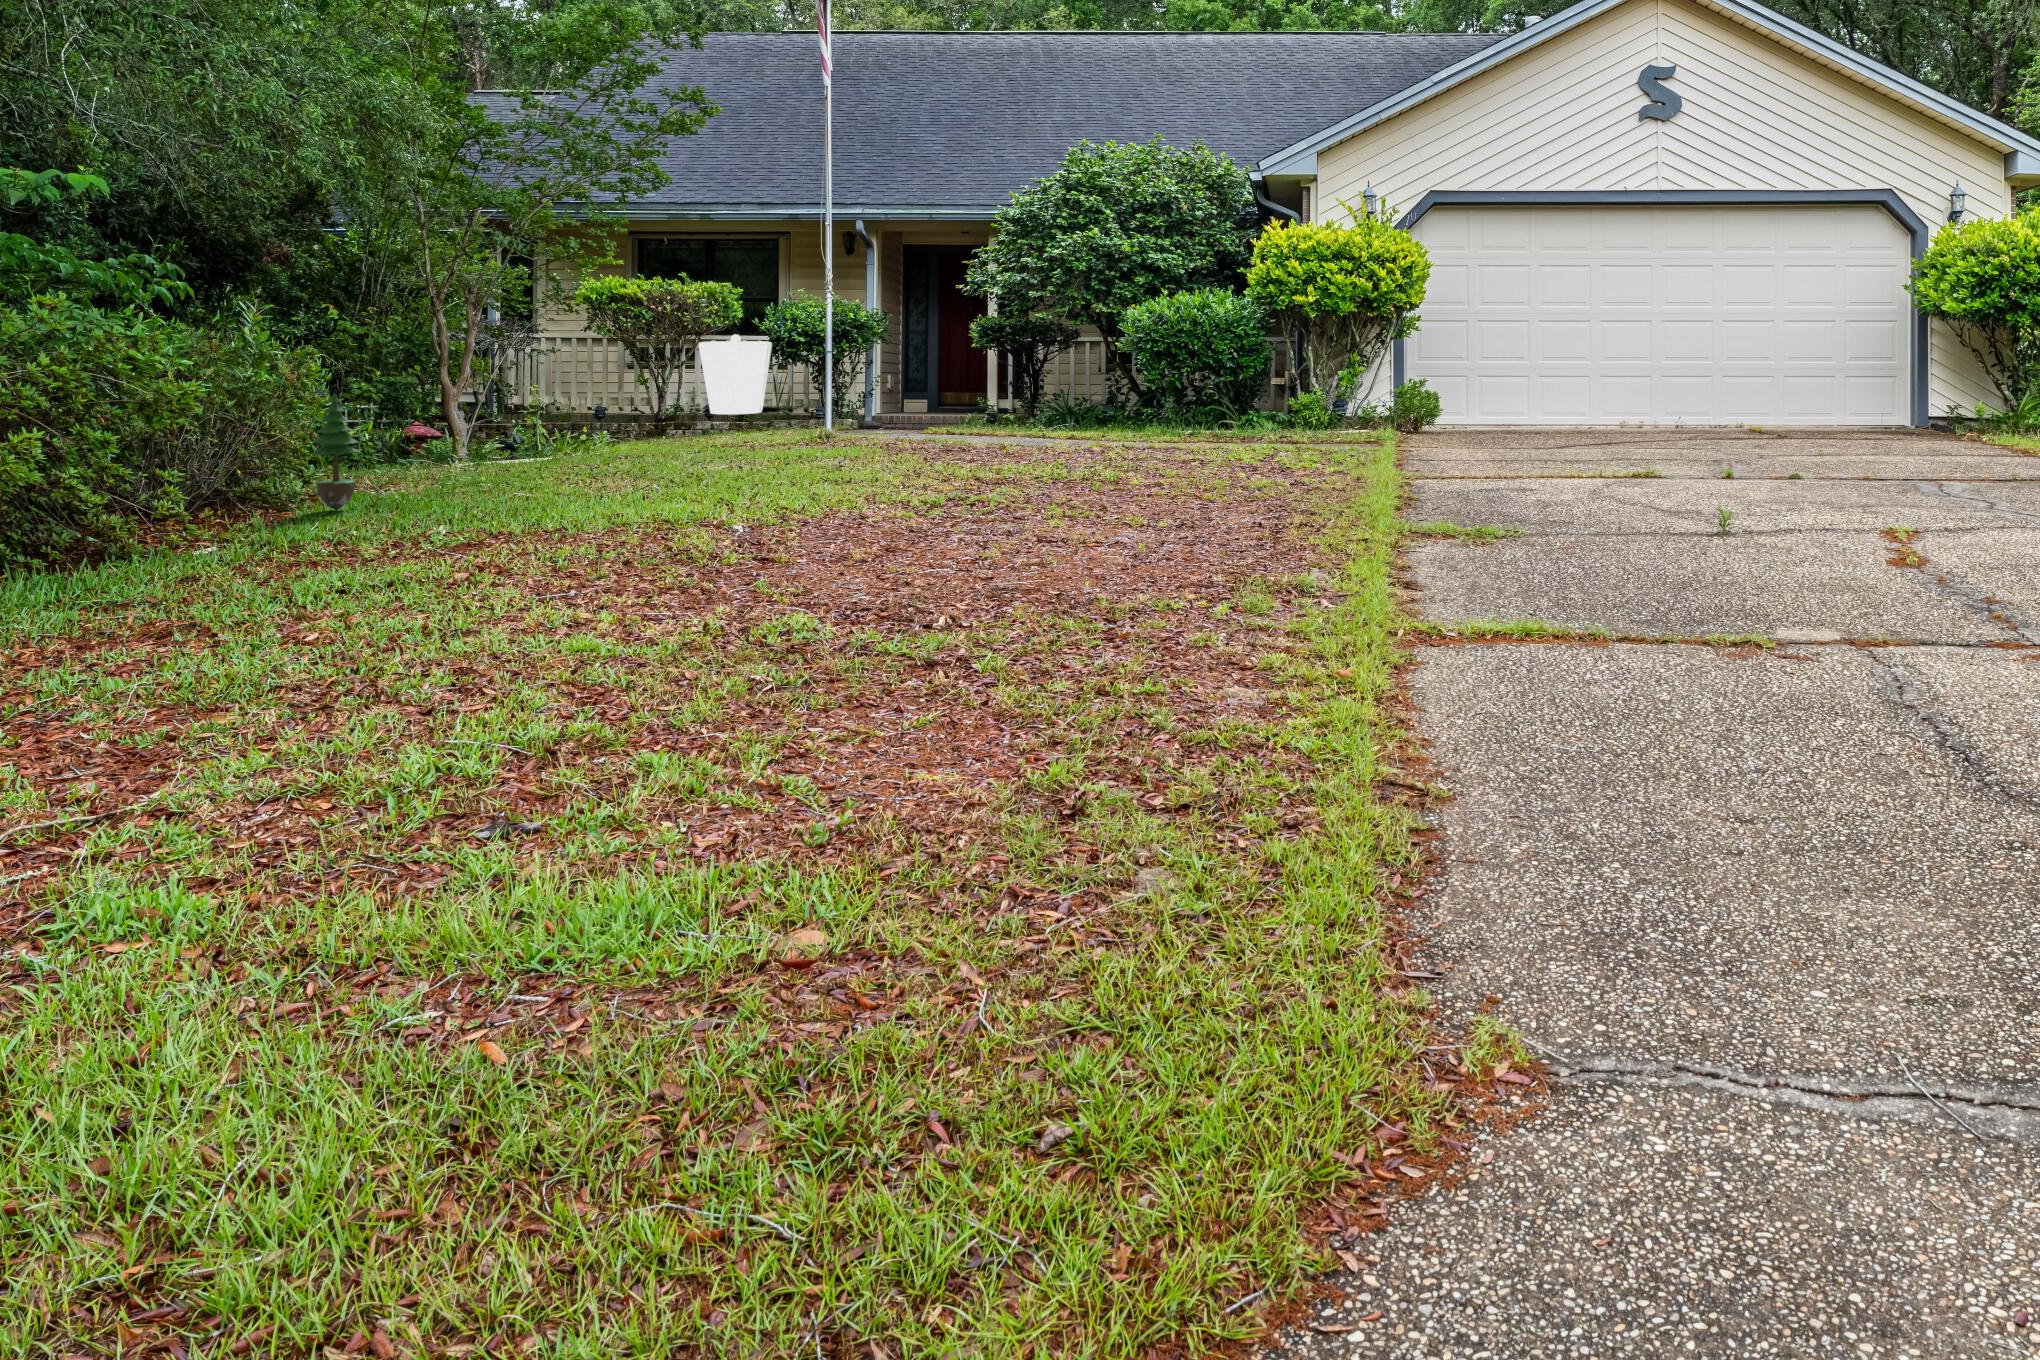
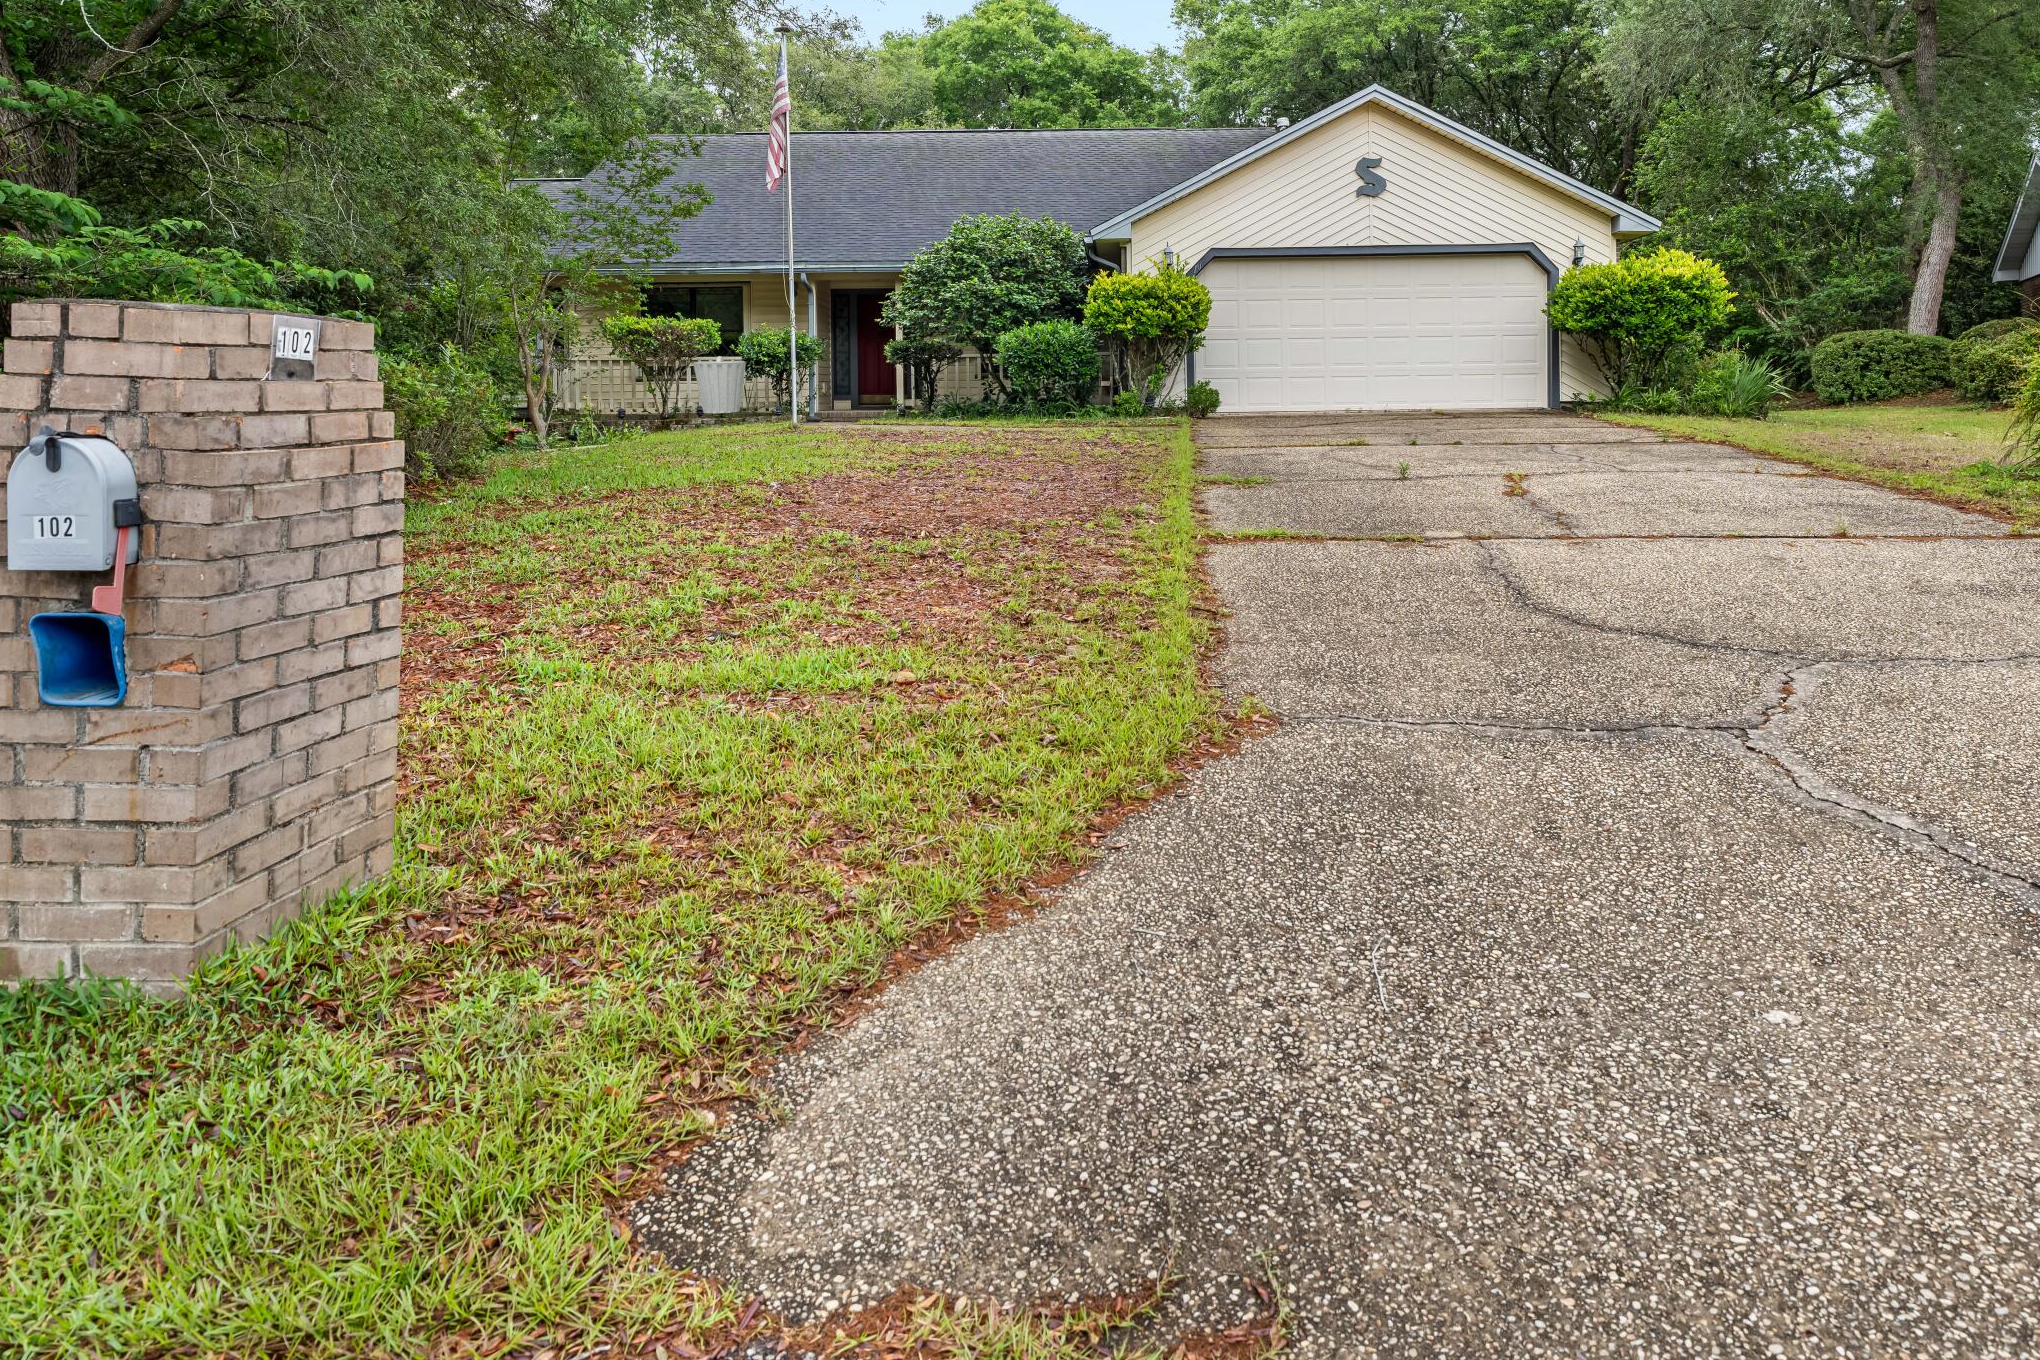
potted tree: present [312,392,359,510] -> none [468,401,501,480]

